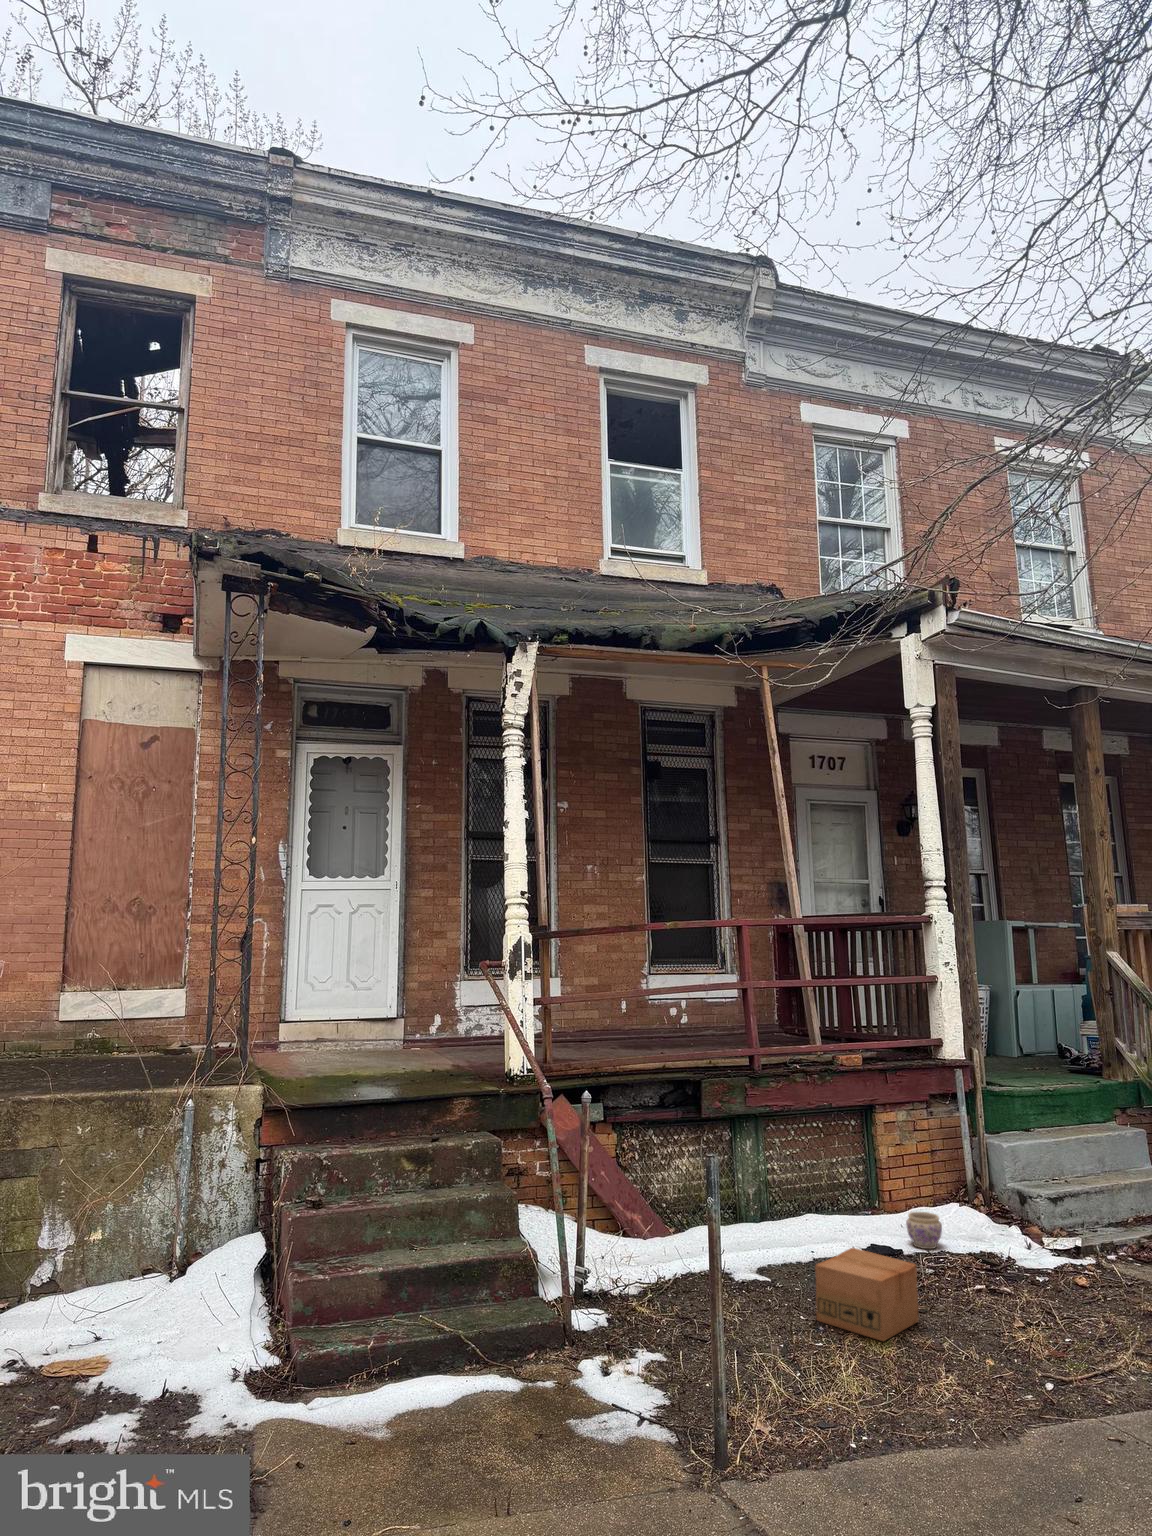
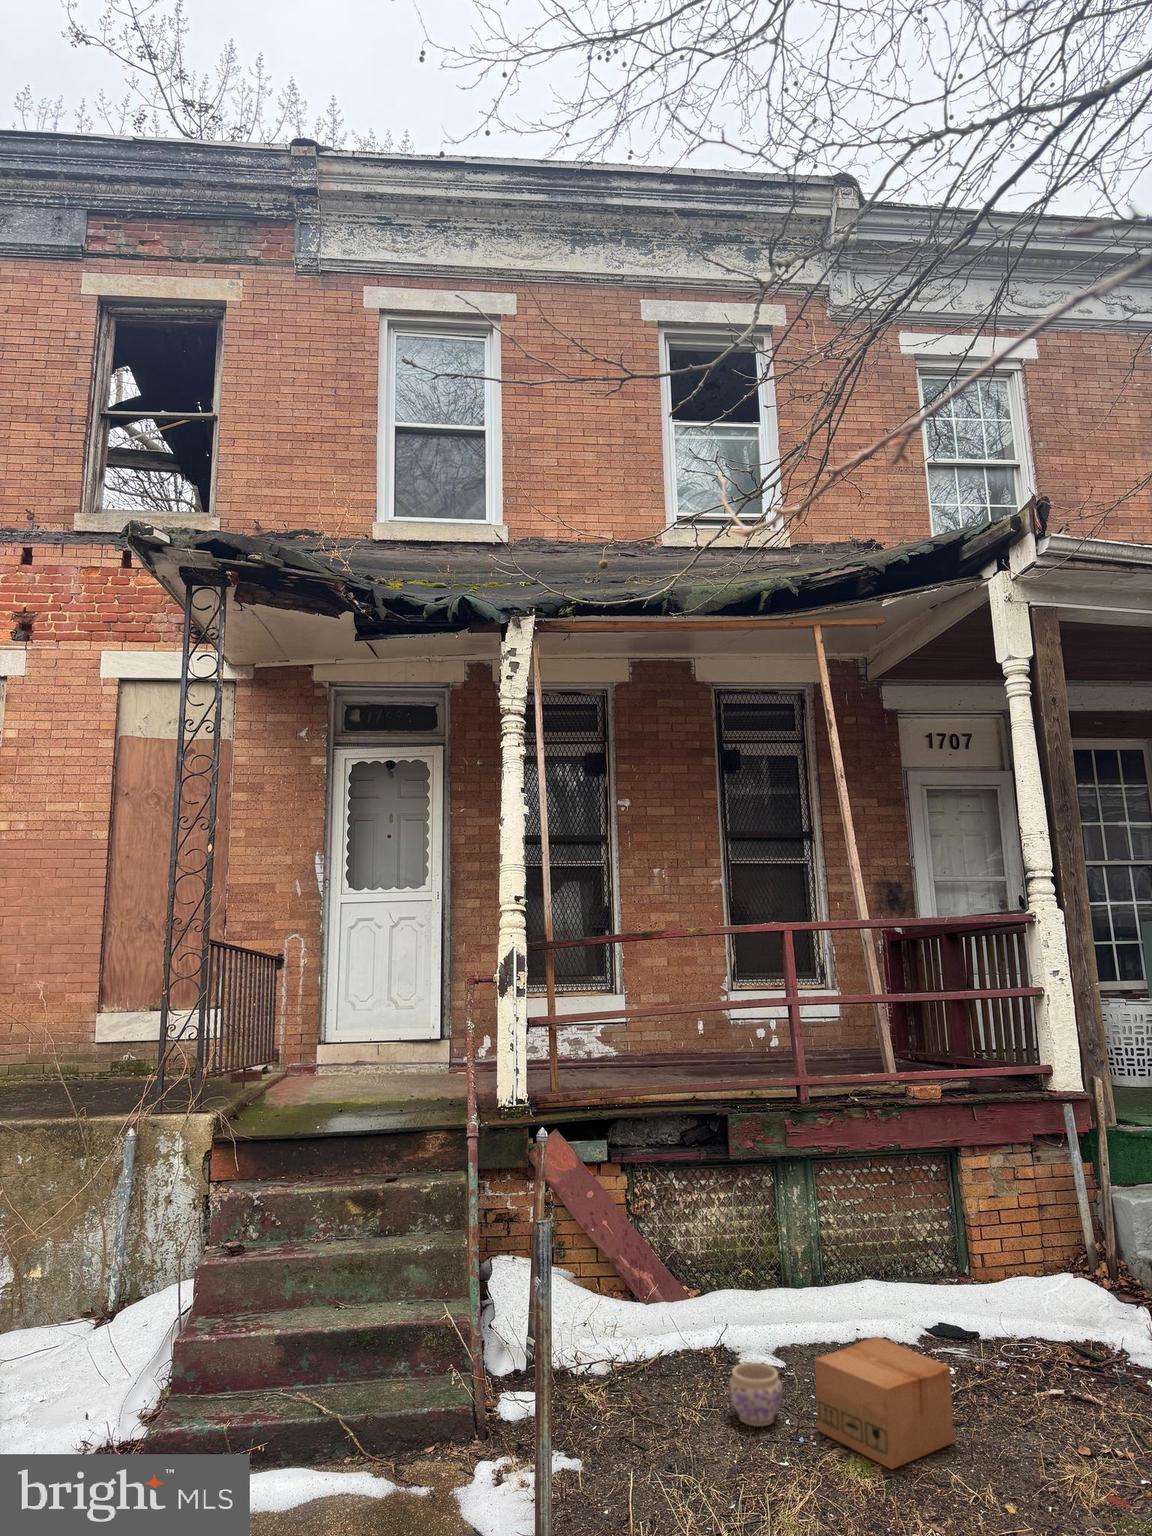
planter: present [906,1212,942,1249] -> present [729,1363,782,1427]

